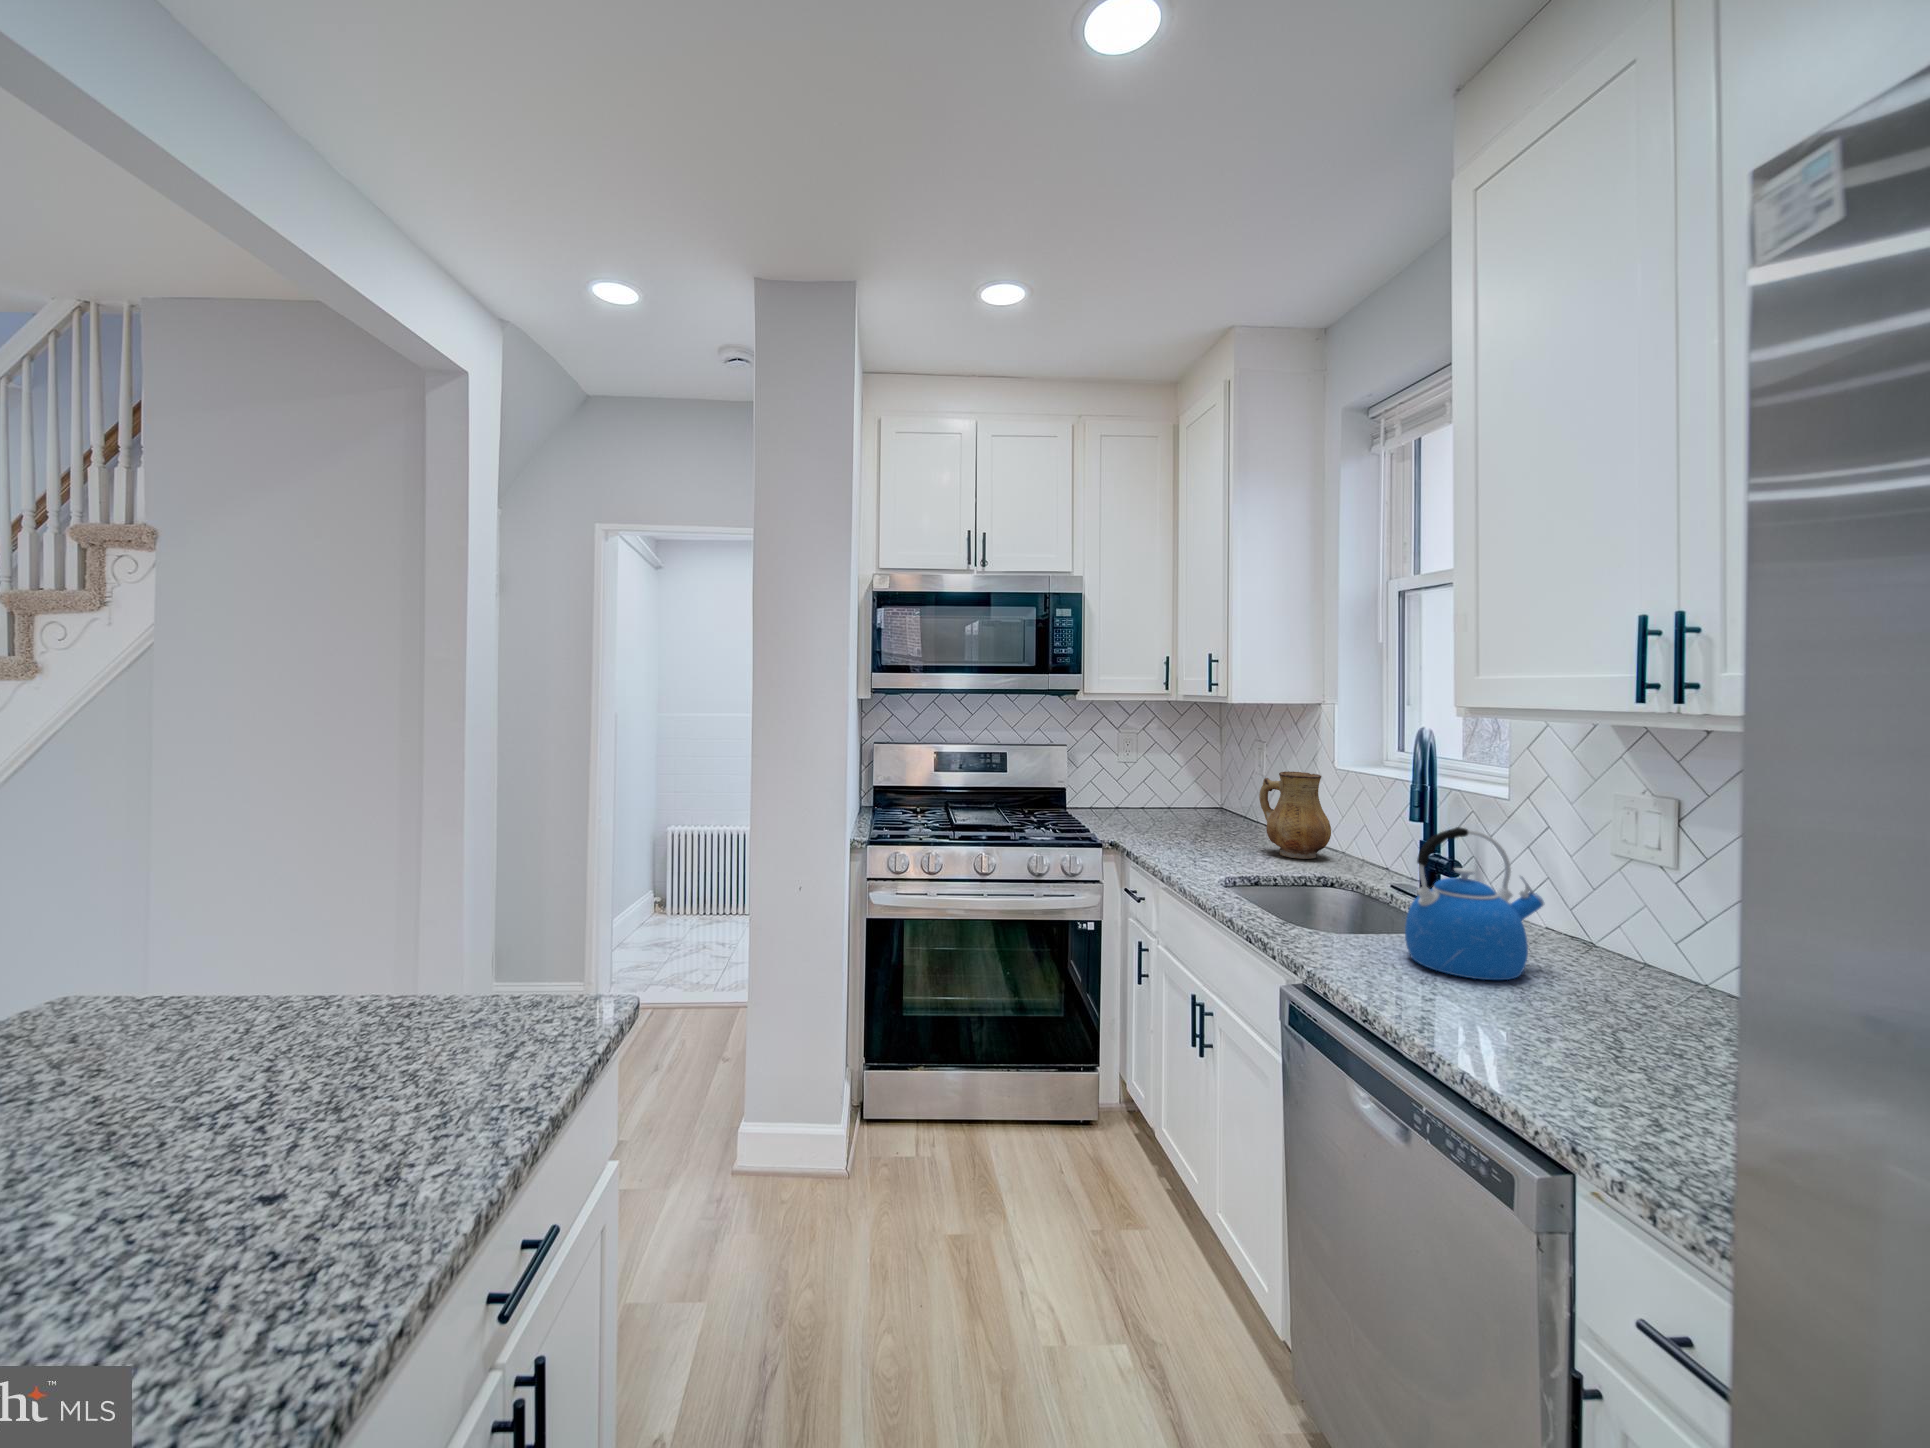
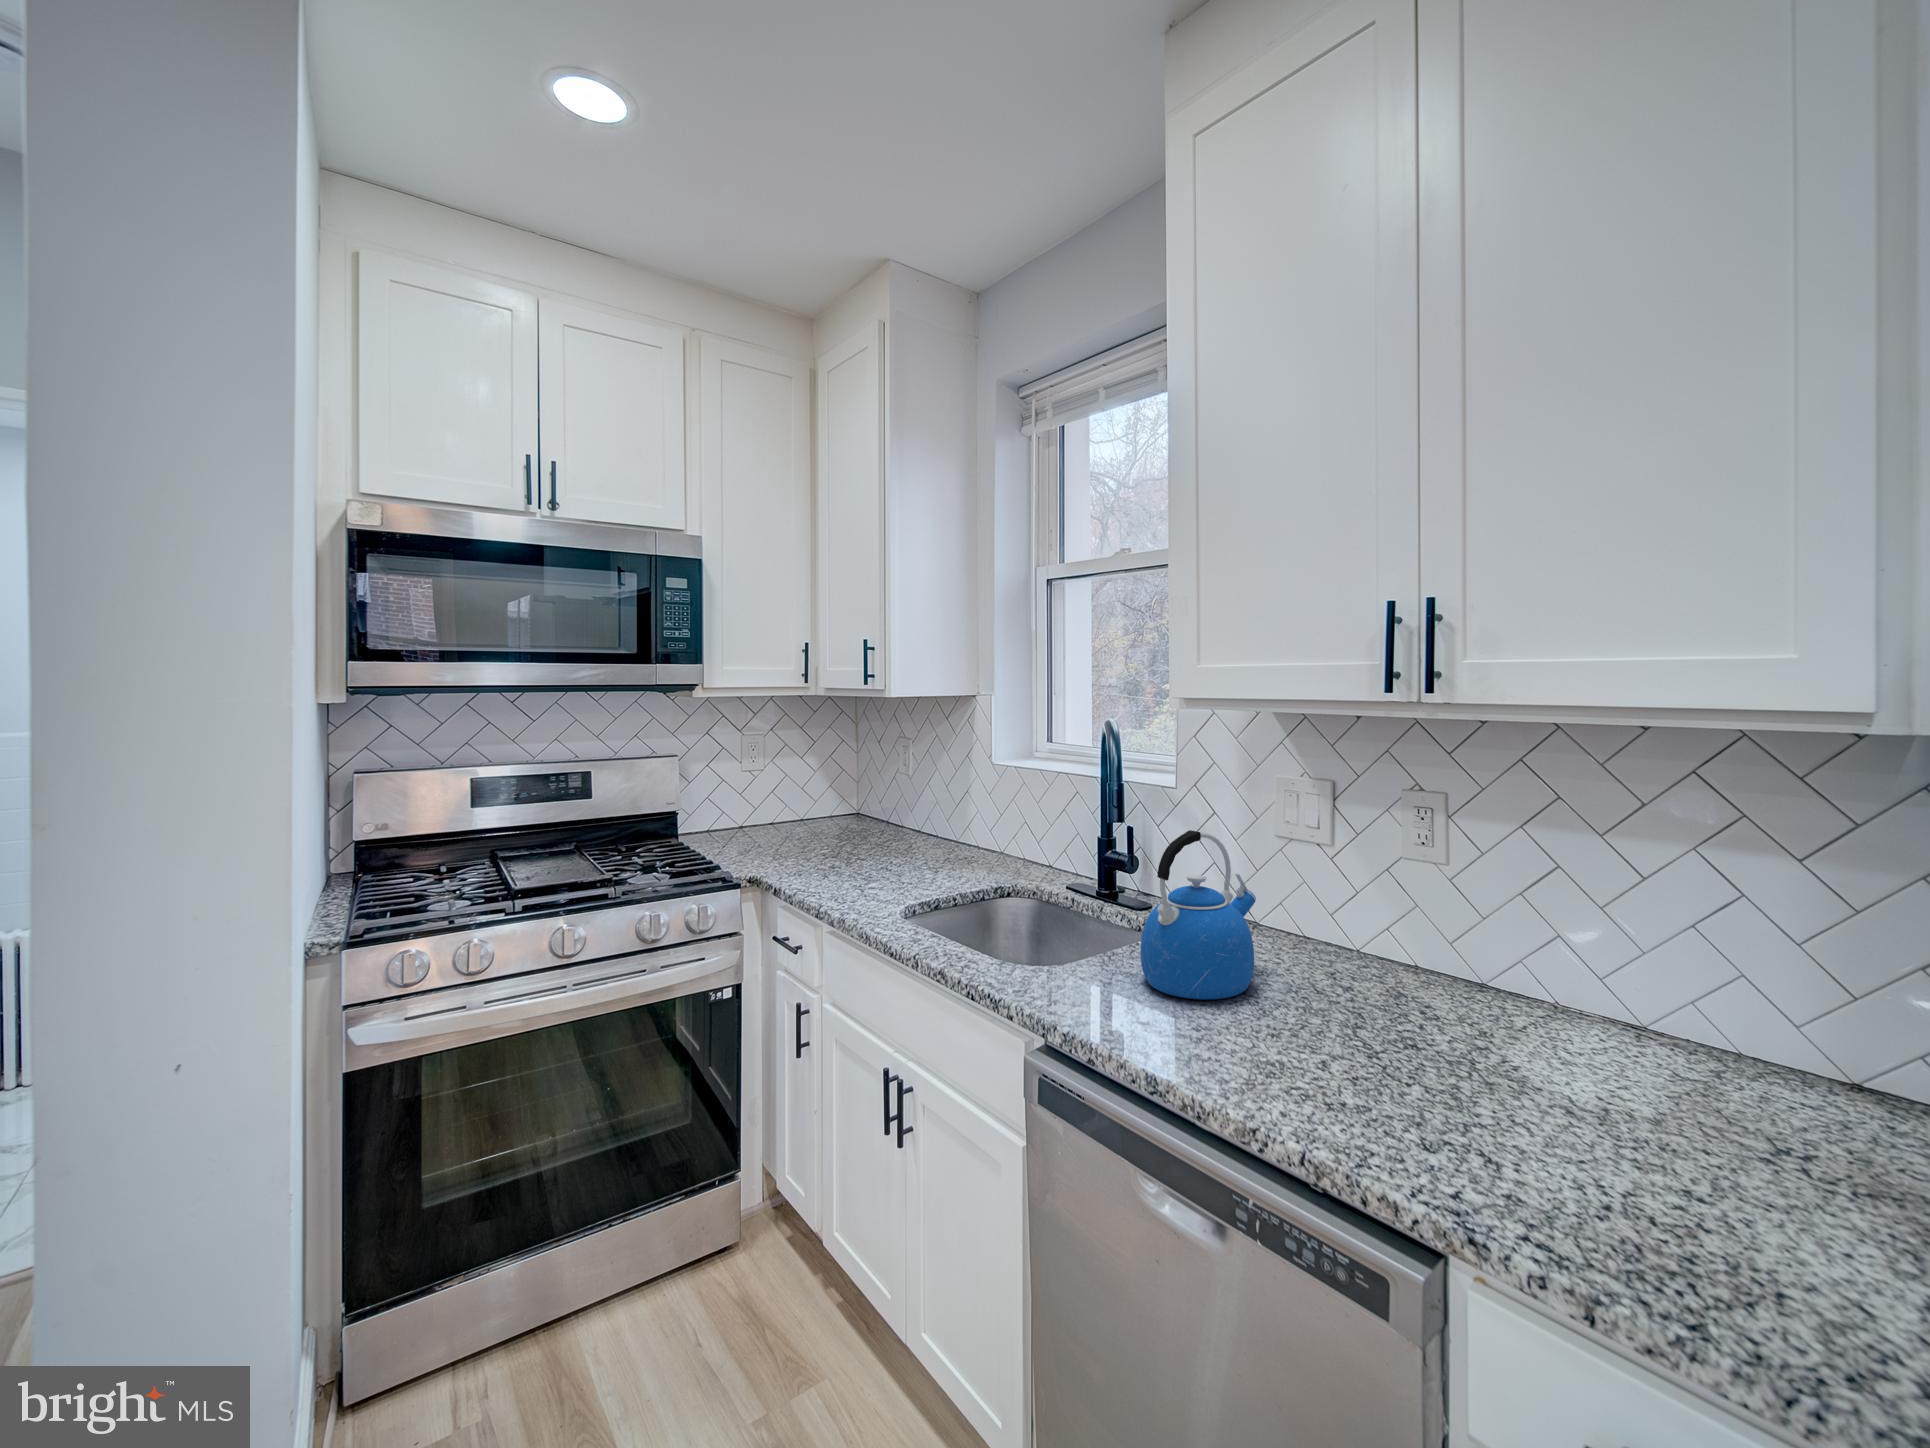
ceramic pitcher: present [1259,771,1331,859] -> none [923,771,997,869]

